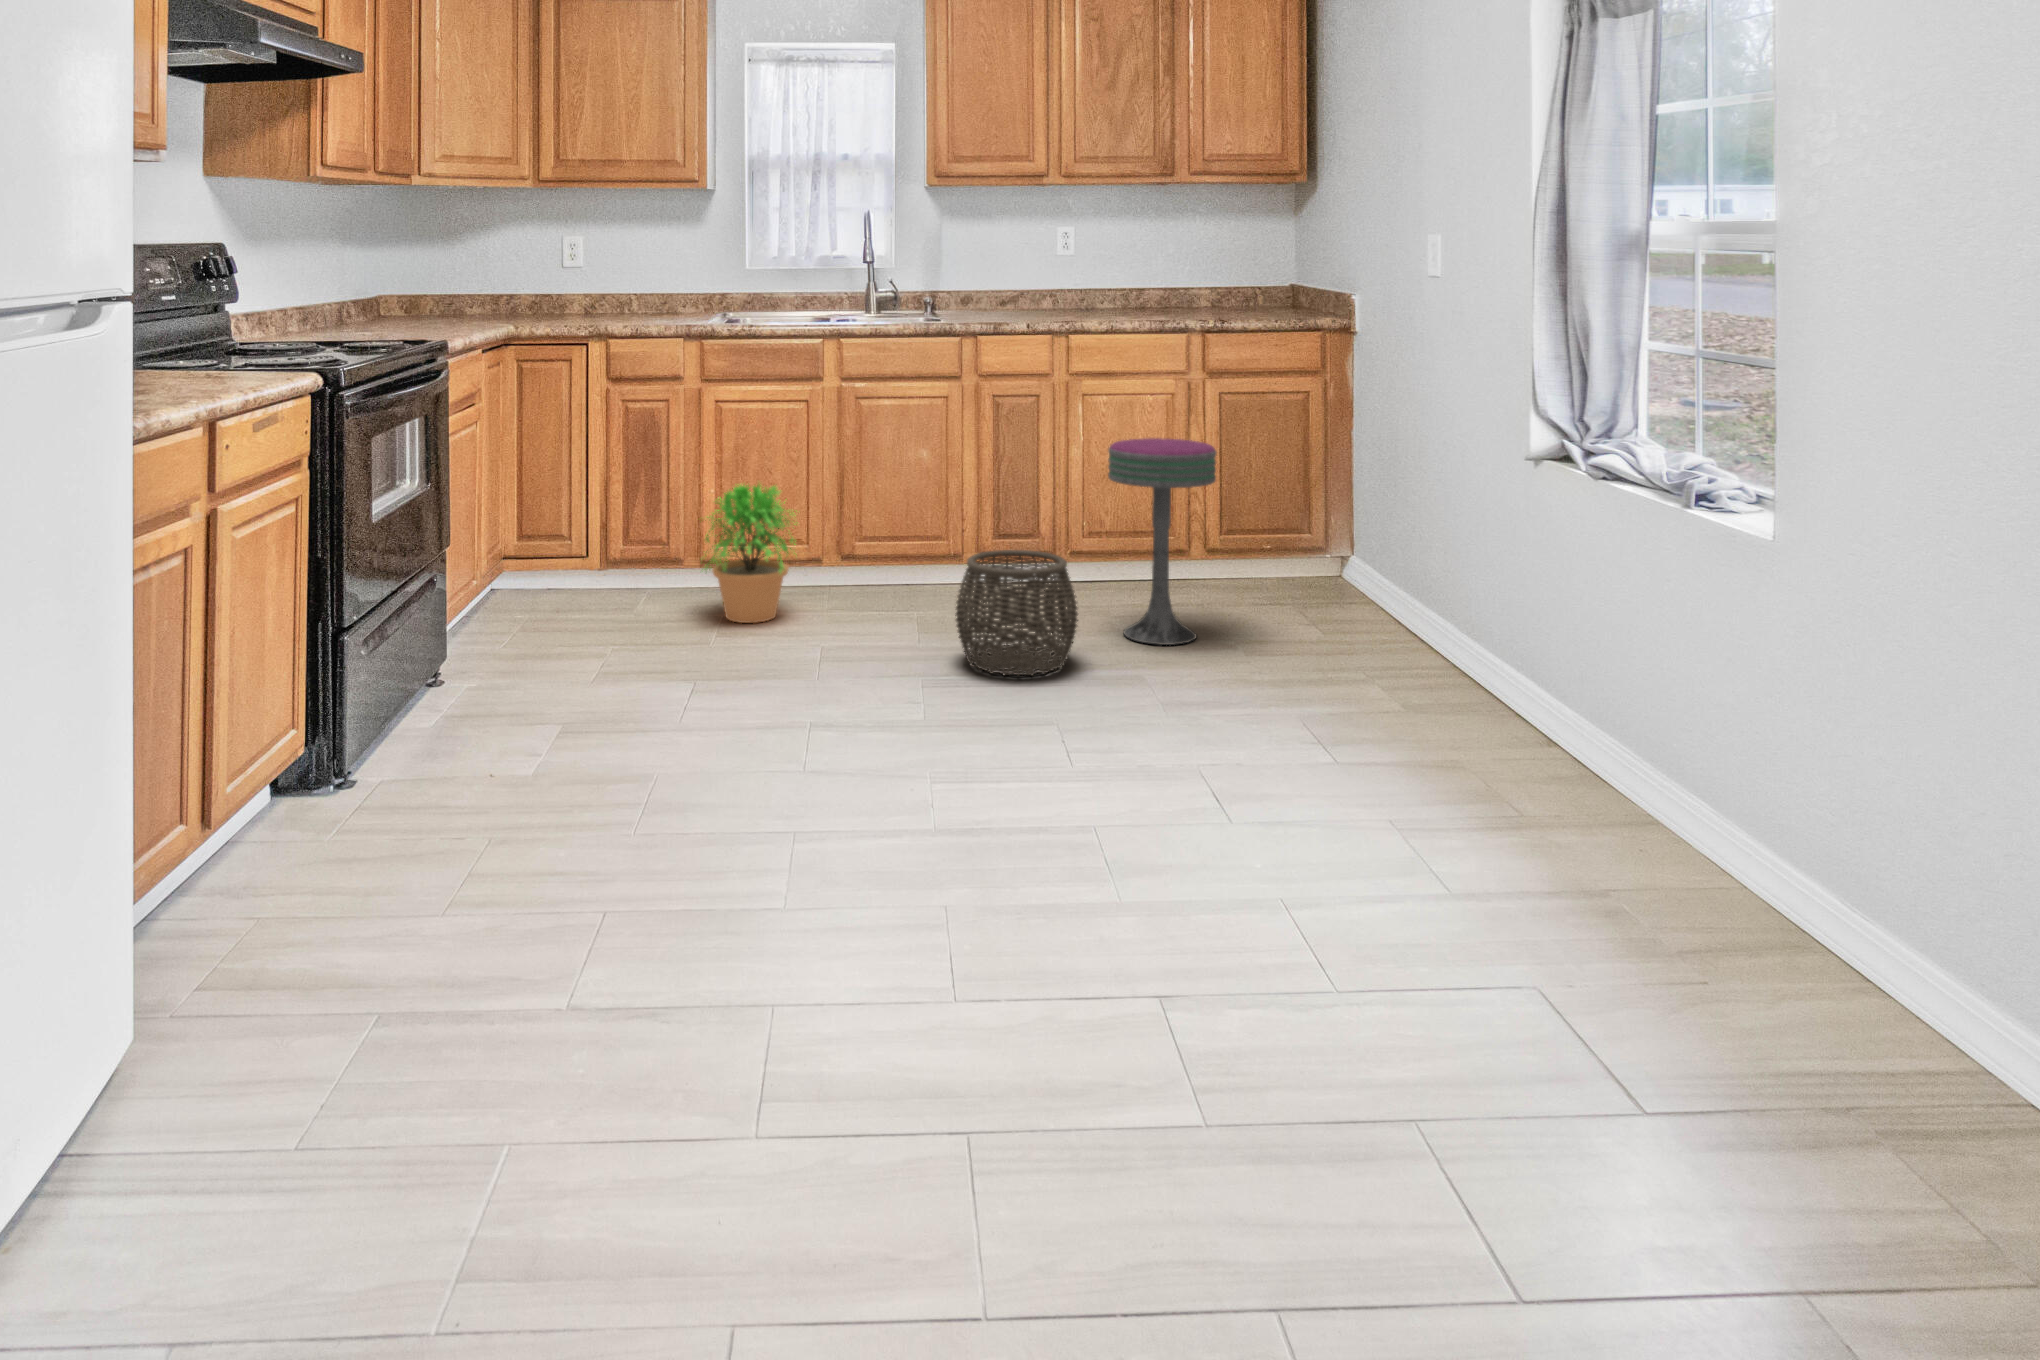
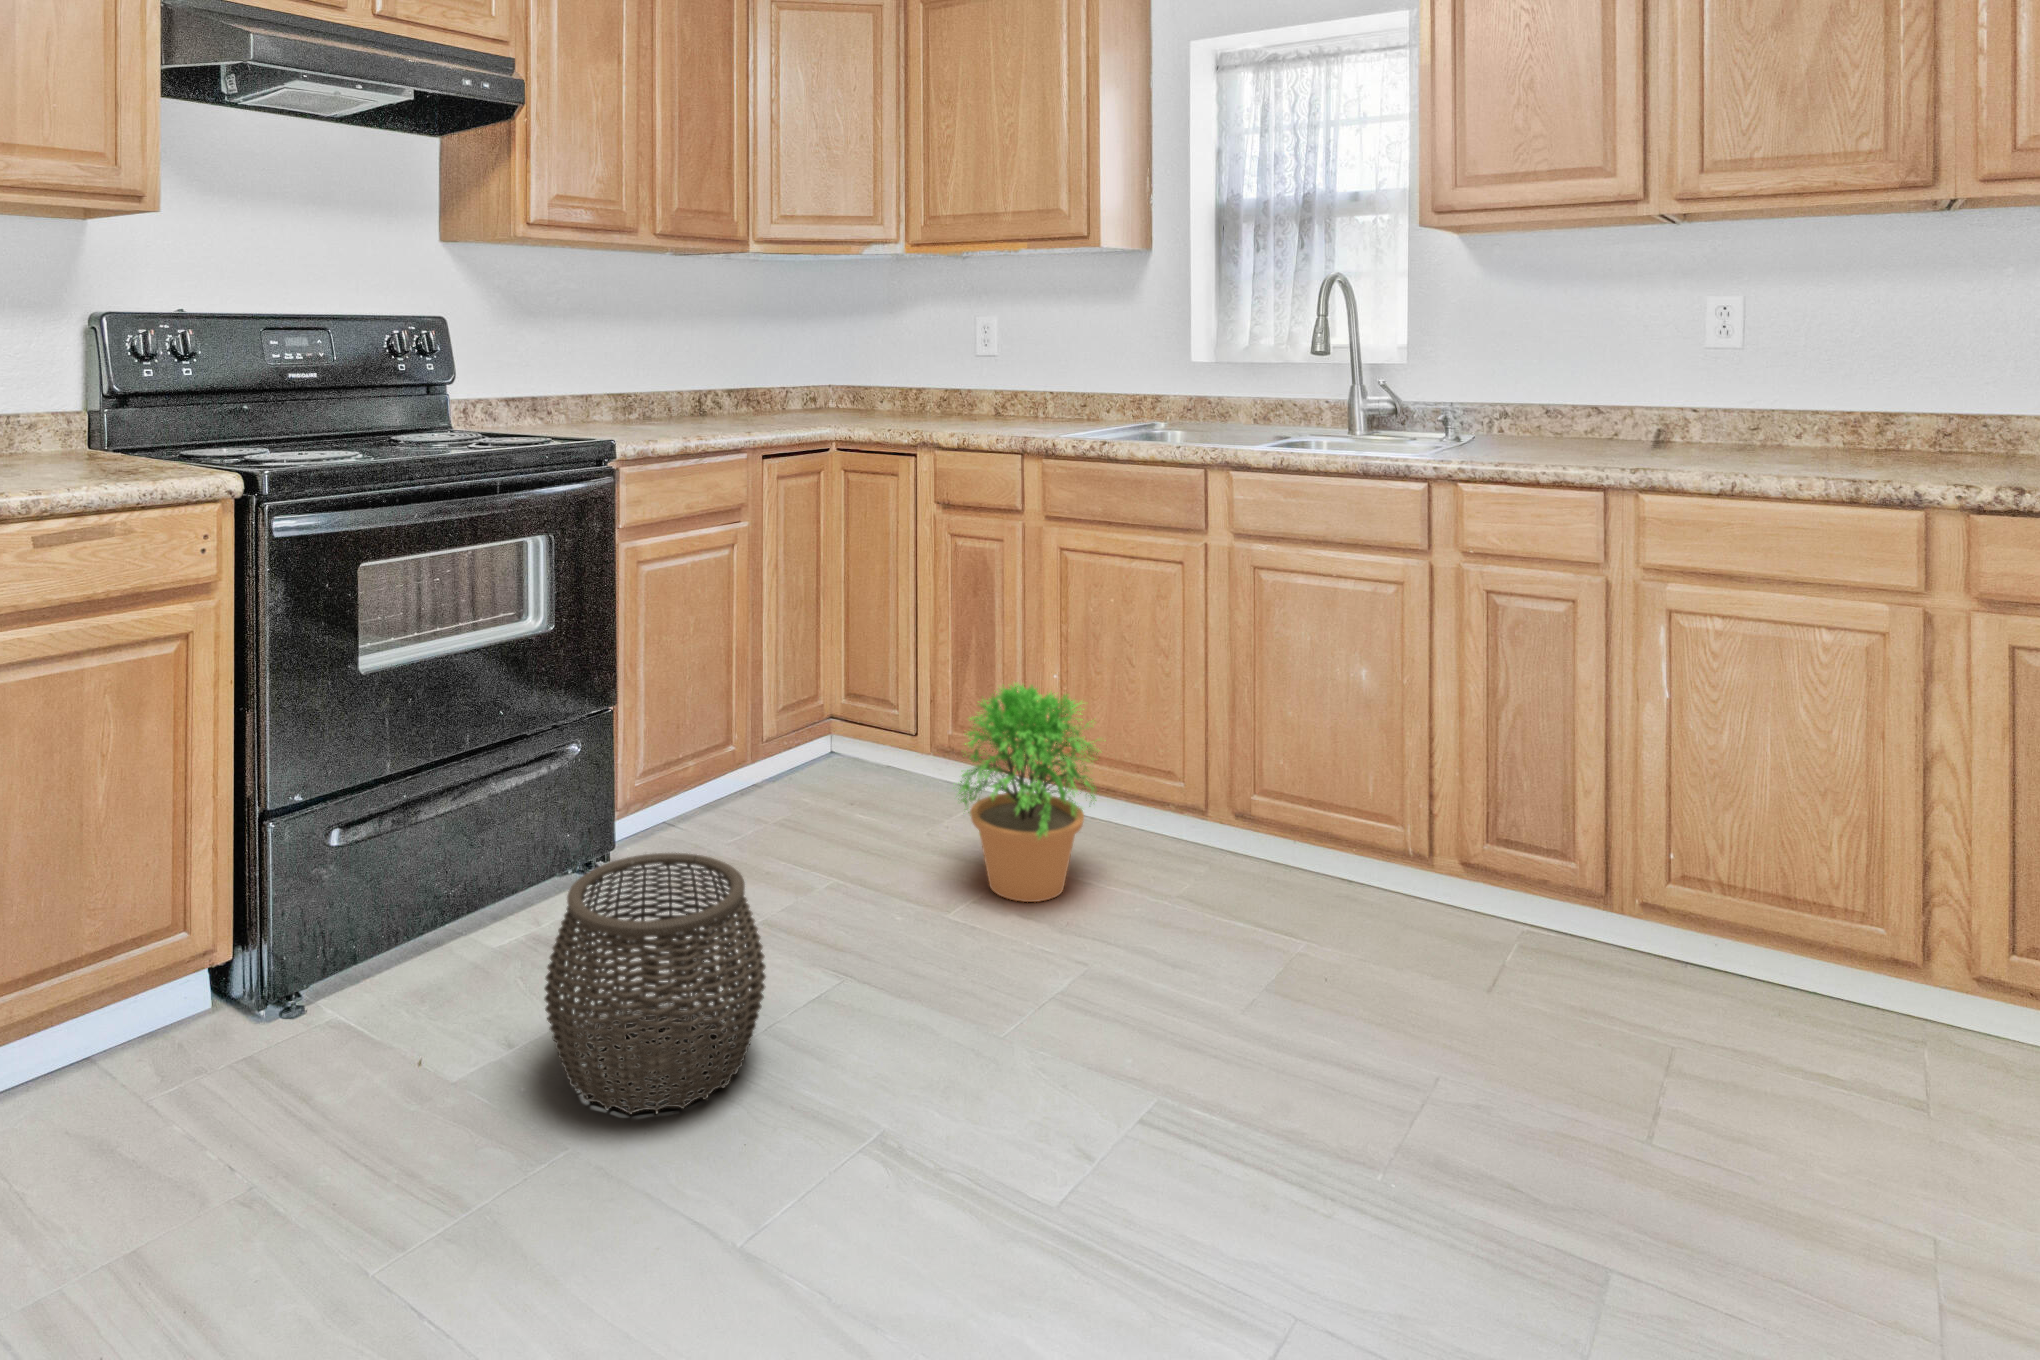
bar stool: present [1108,438,1217,645] -> none [1575,738,1850,1242]
woven basket: present [955,550,1078,676] -> present [545,853,766,1114]

